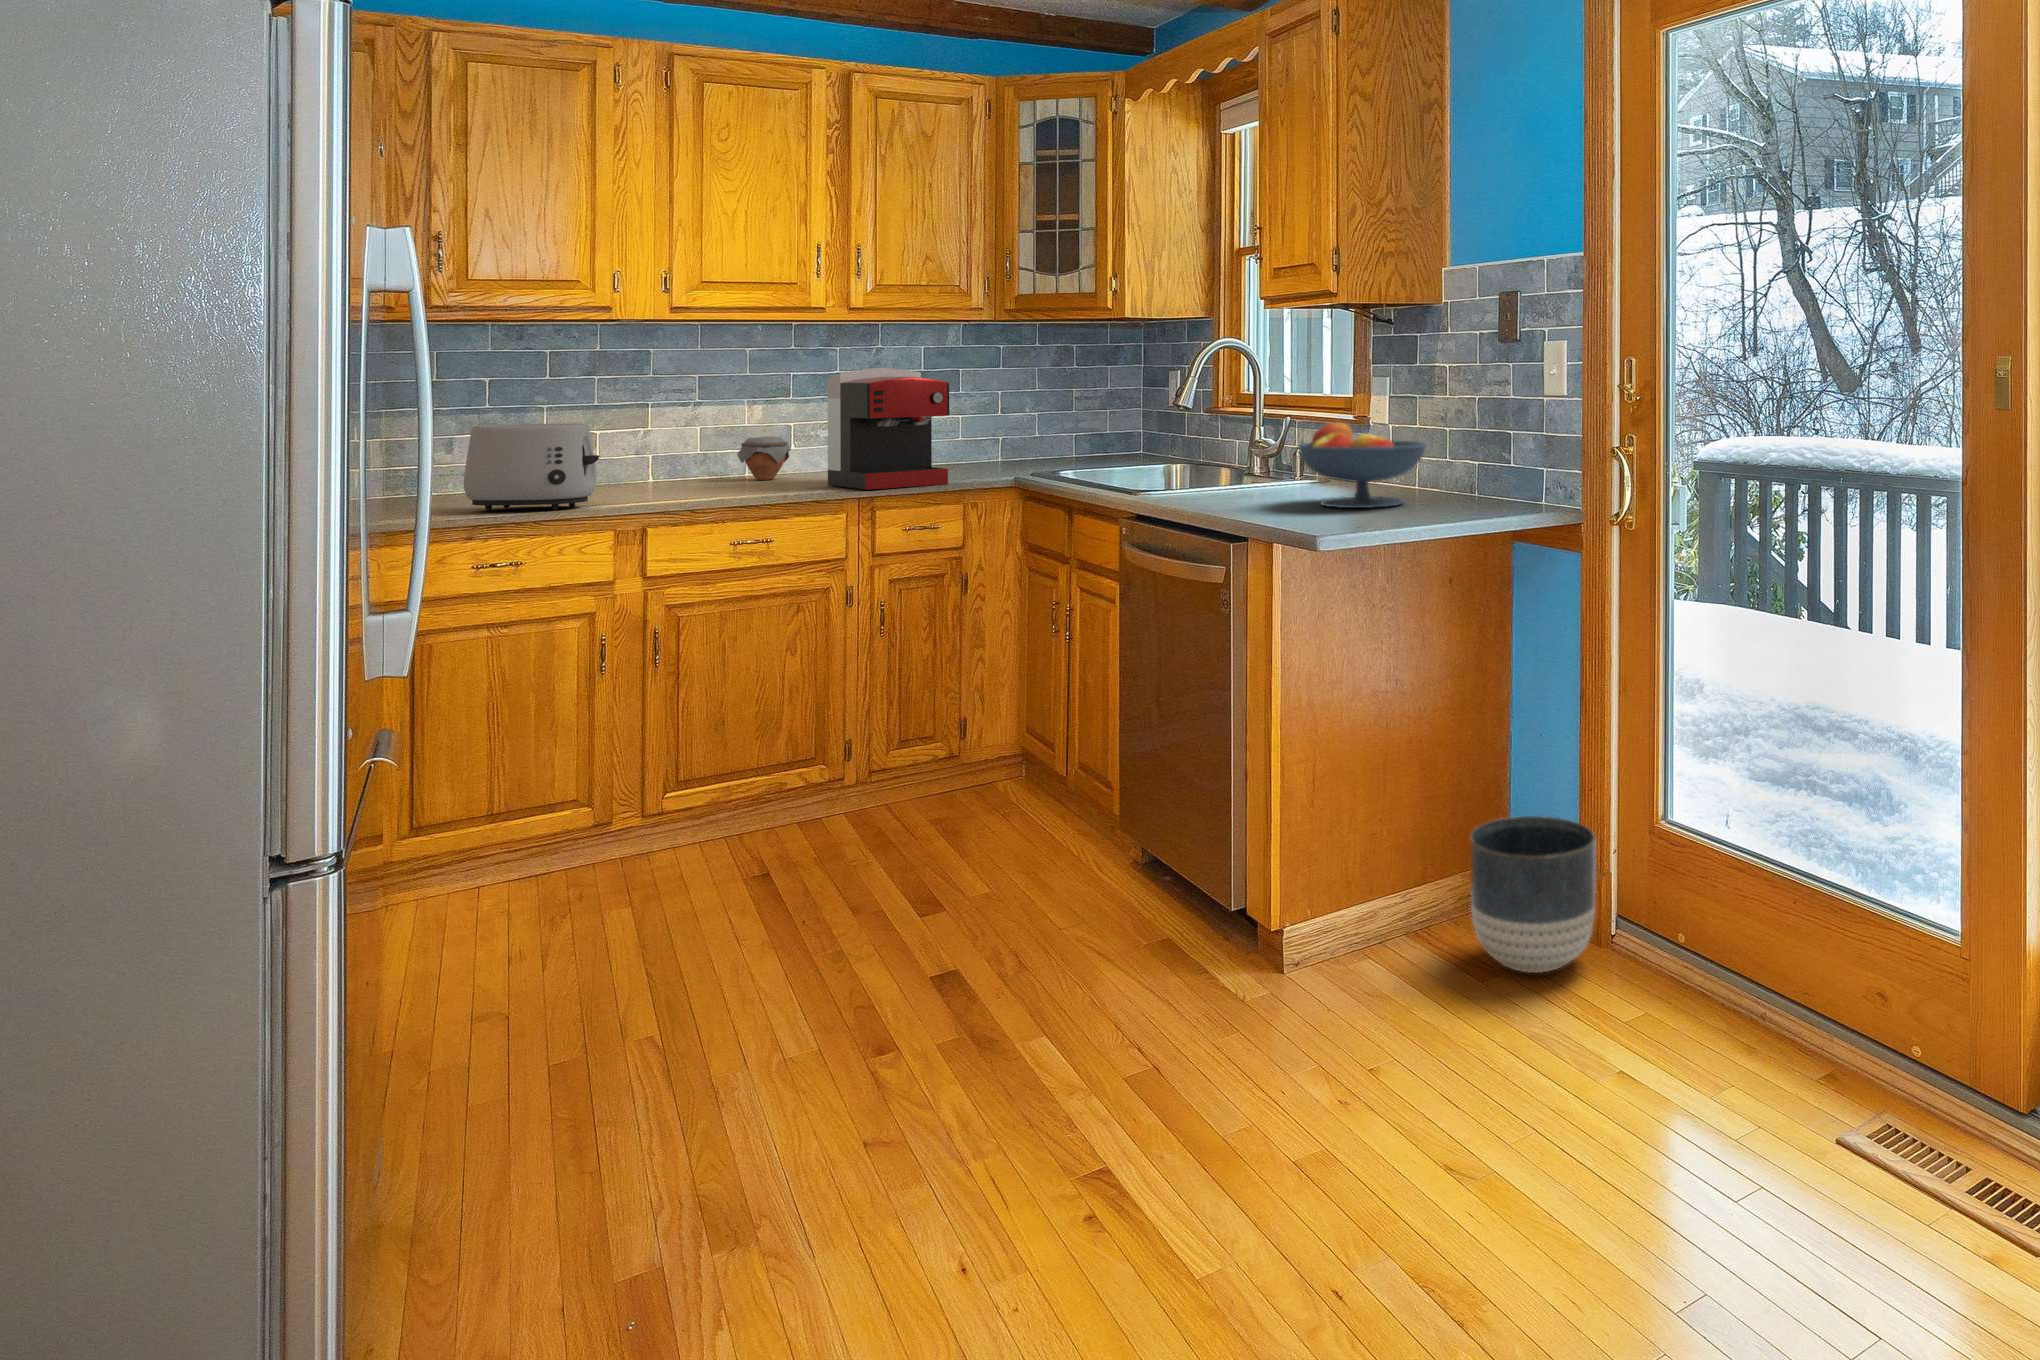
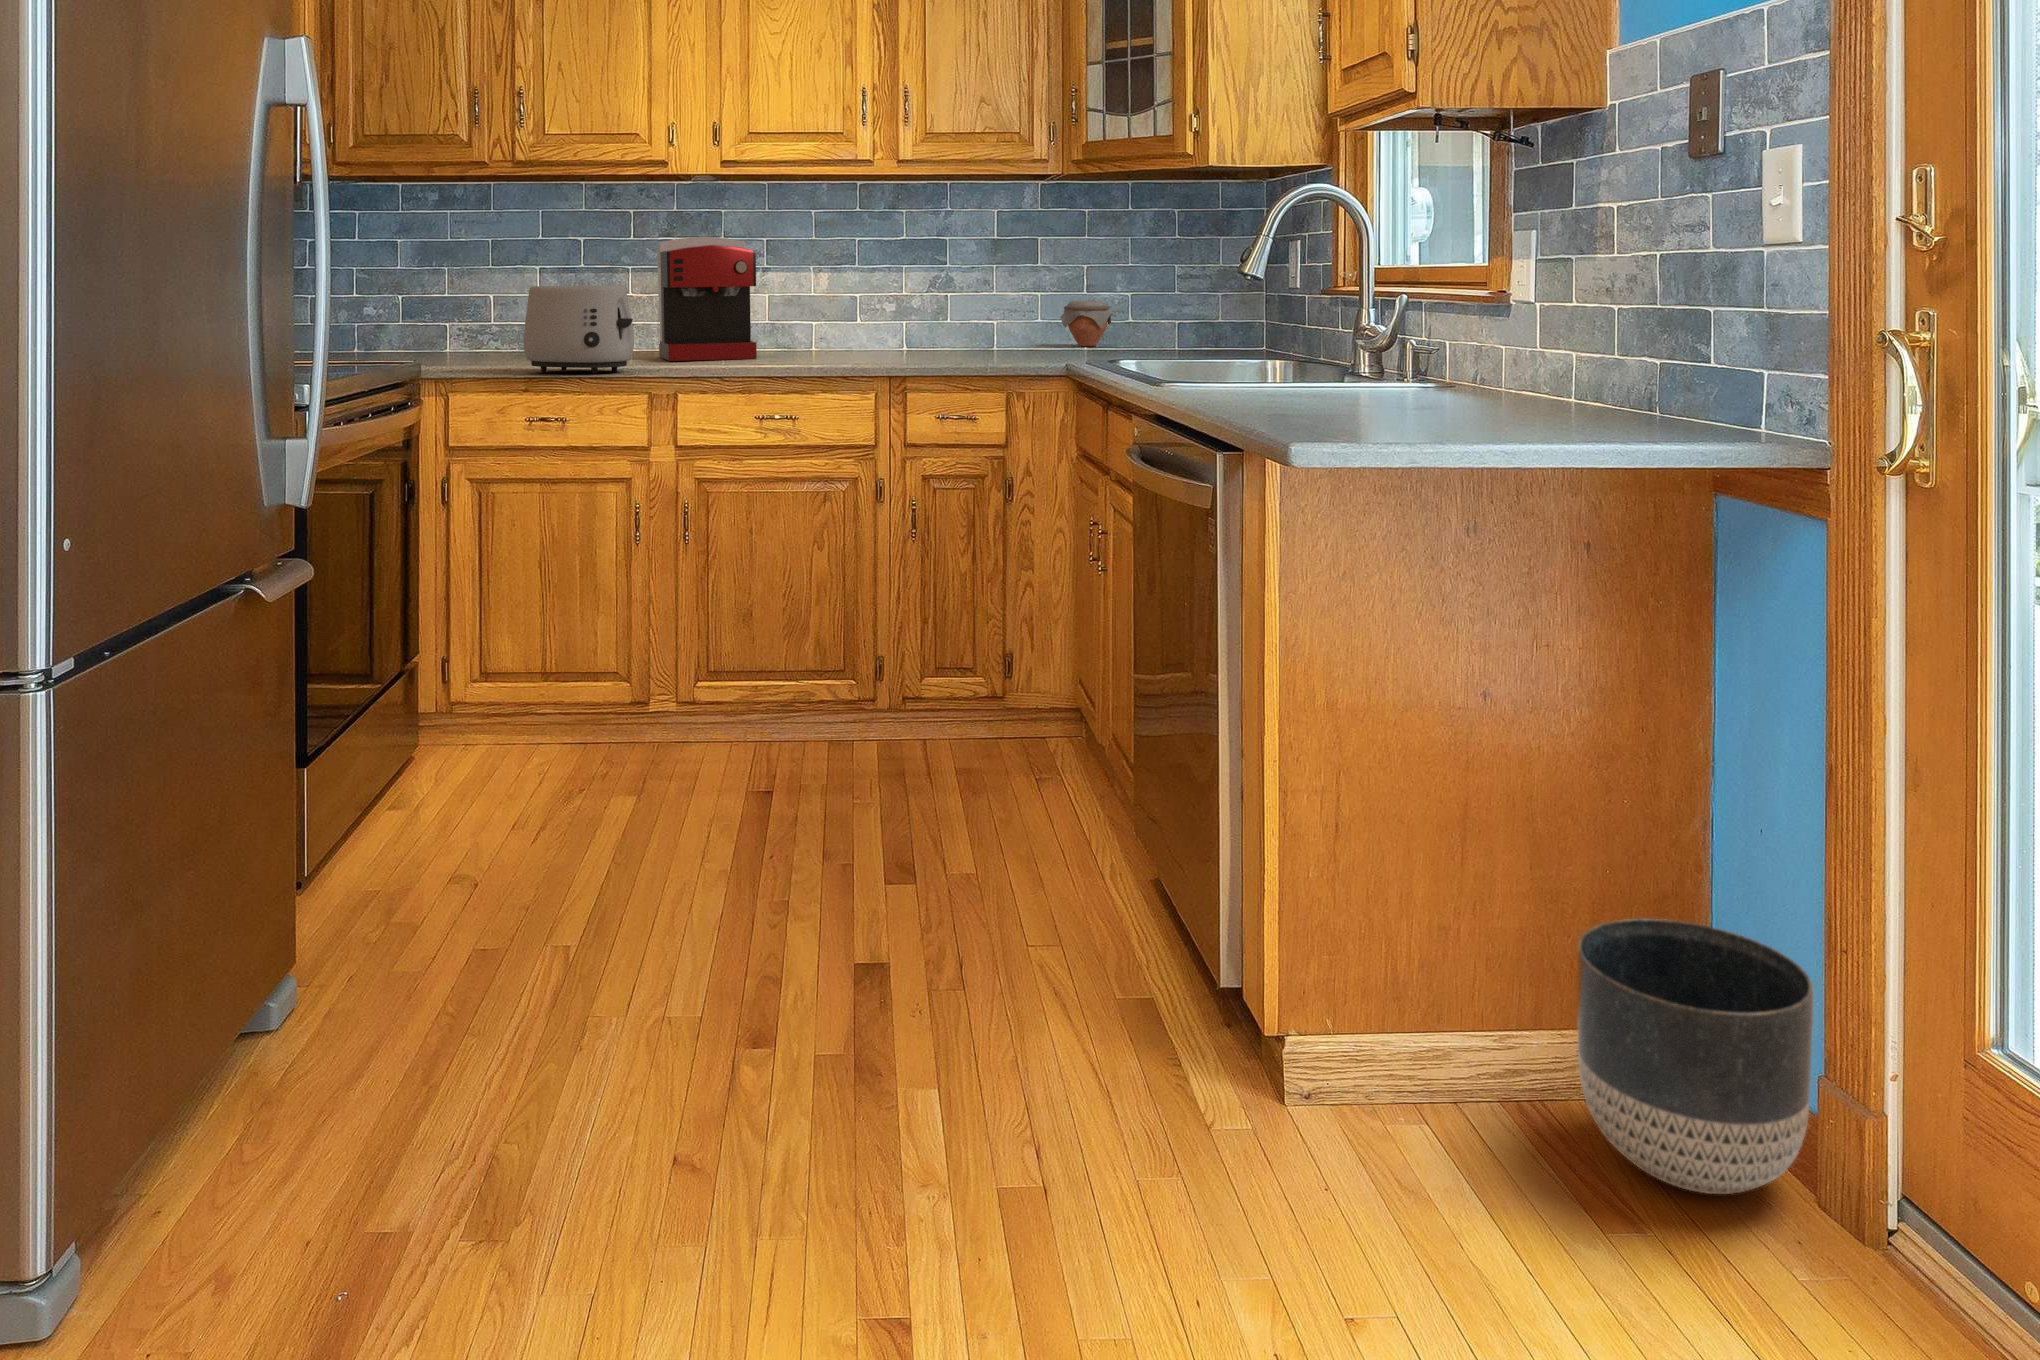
coffee maker: present [828,368,949,490] -> present [657,236,757,361]
fruit bowl: present [1298,422,1426,508] -> none [1354,286,1560,412]
jar: present [737,437,791,480] -> present [1060,300,1113,346]

